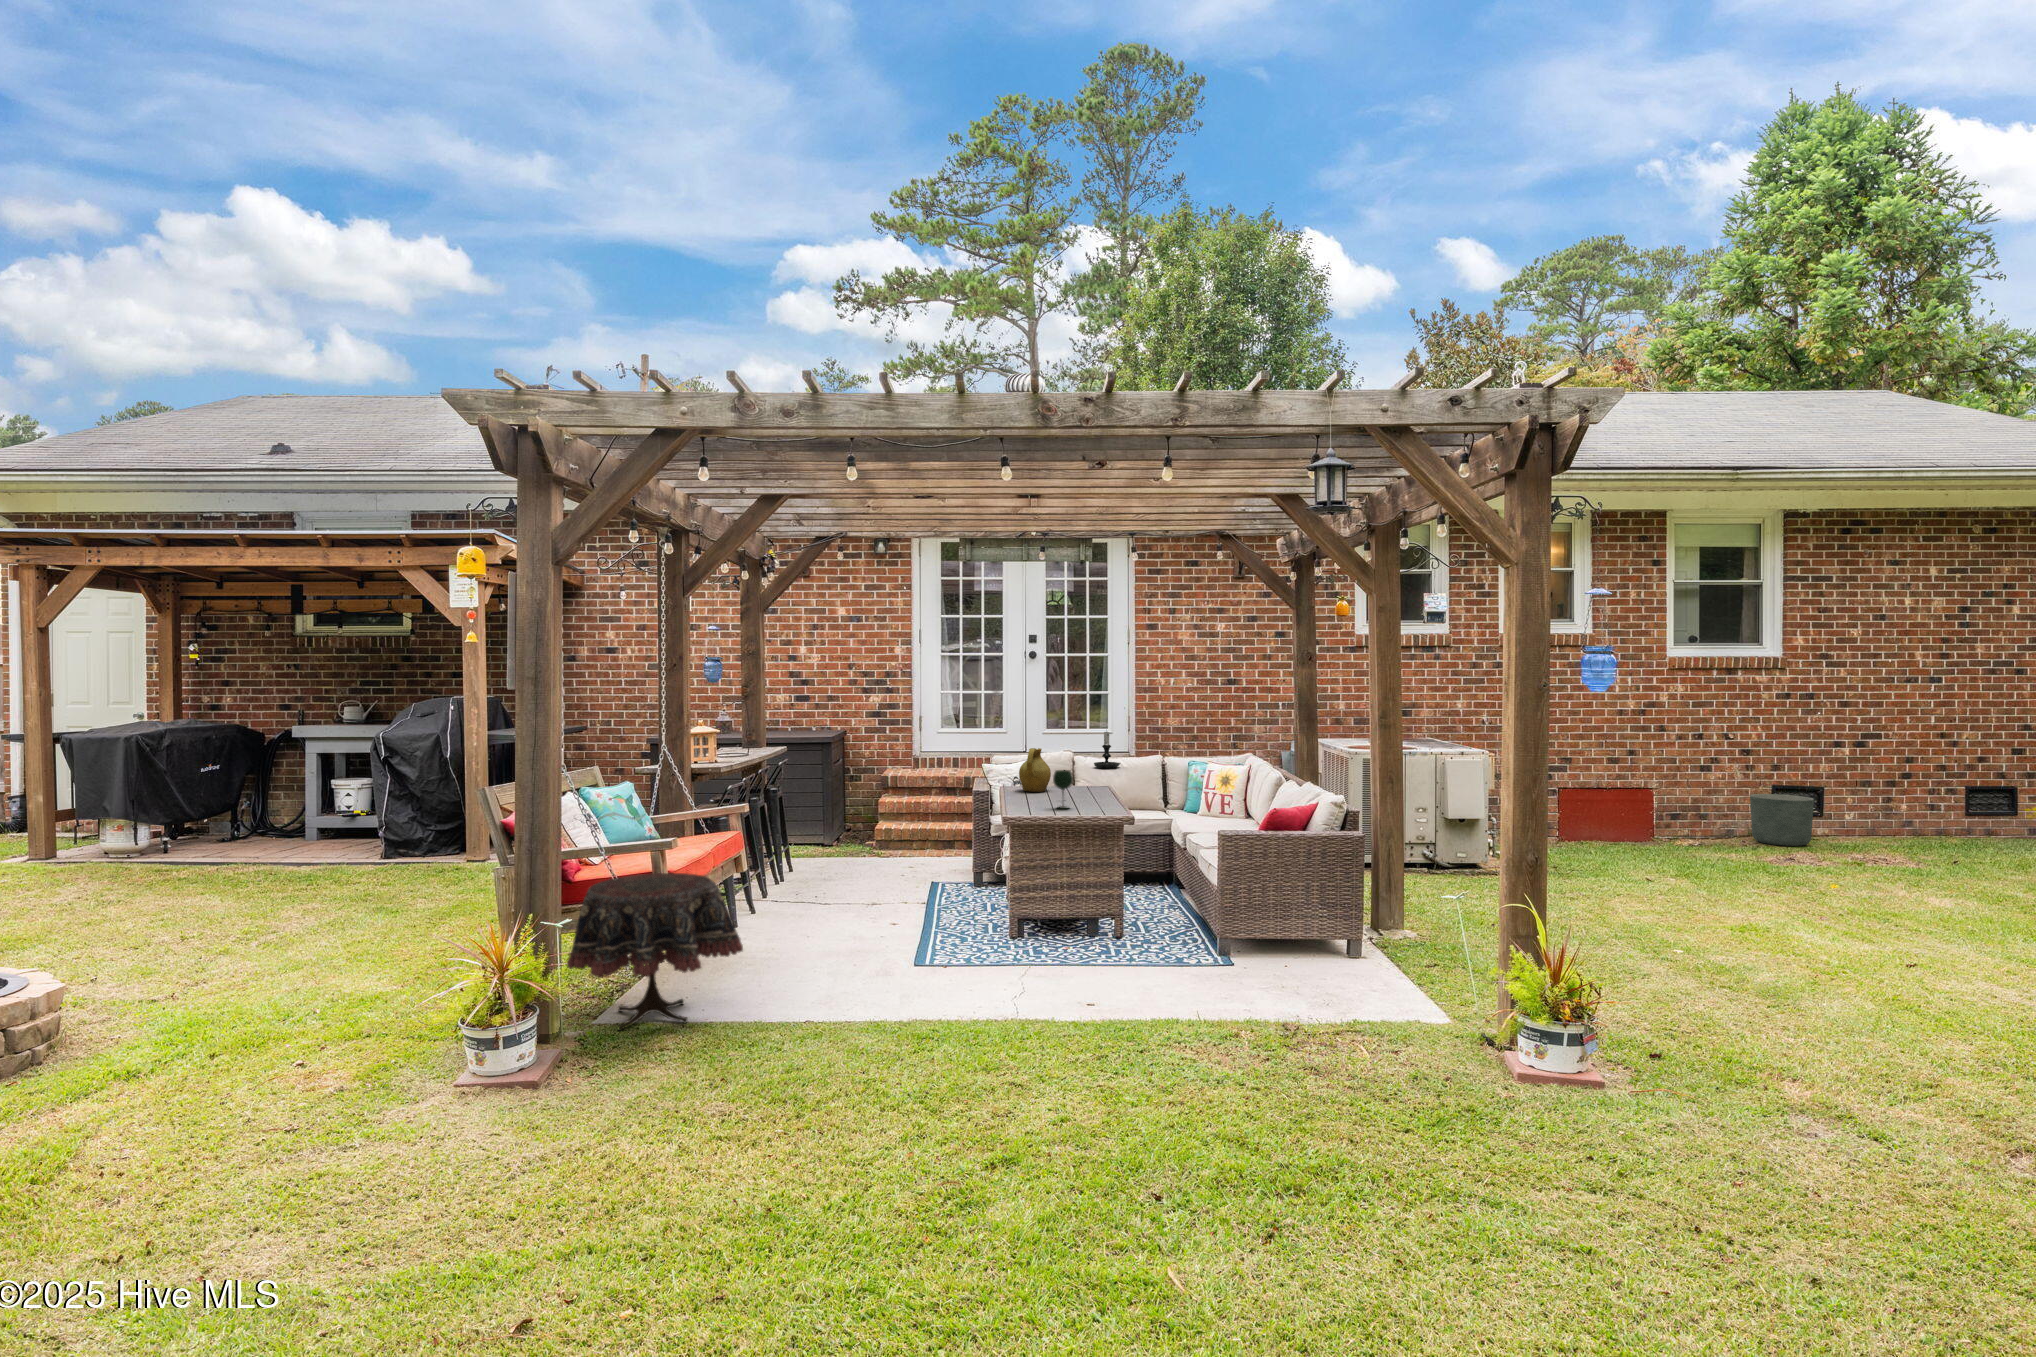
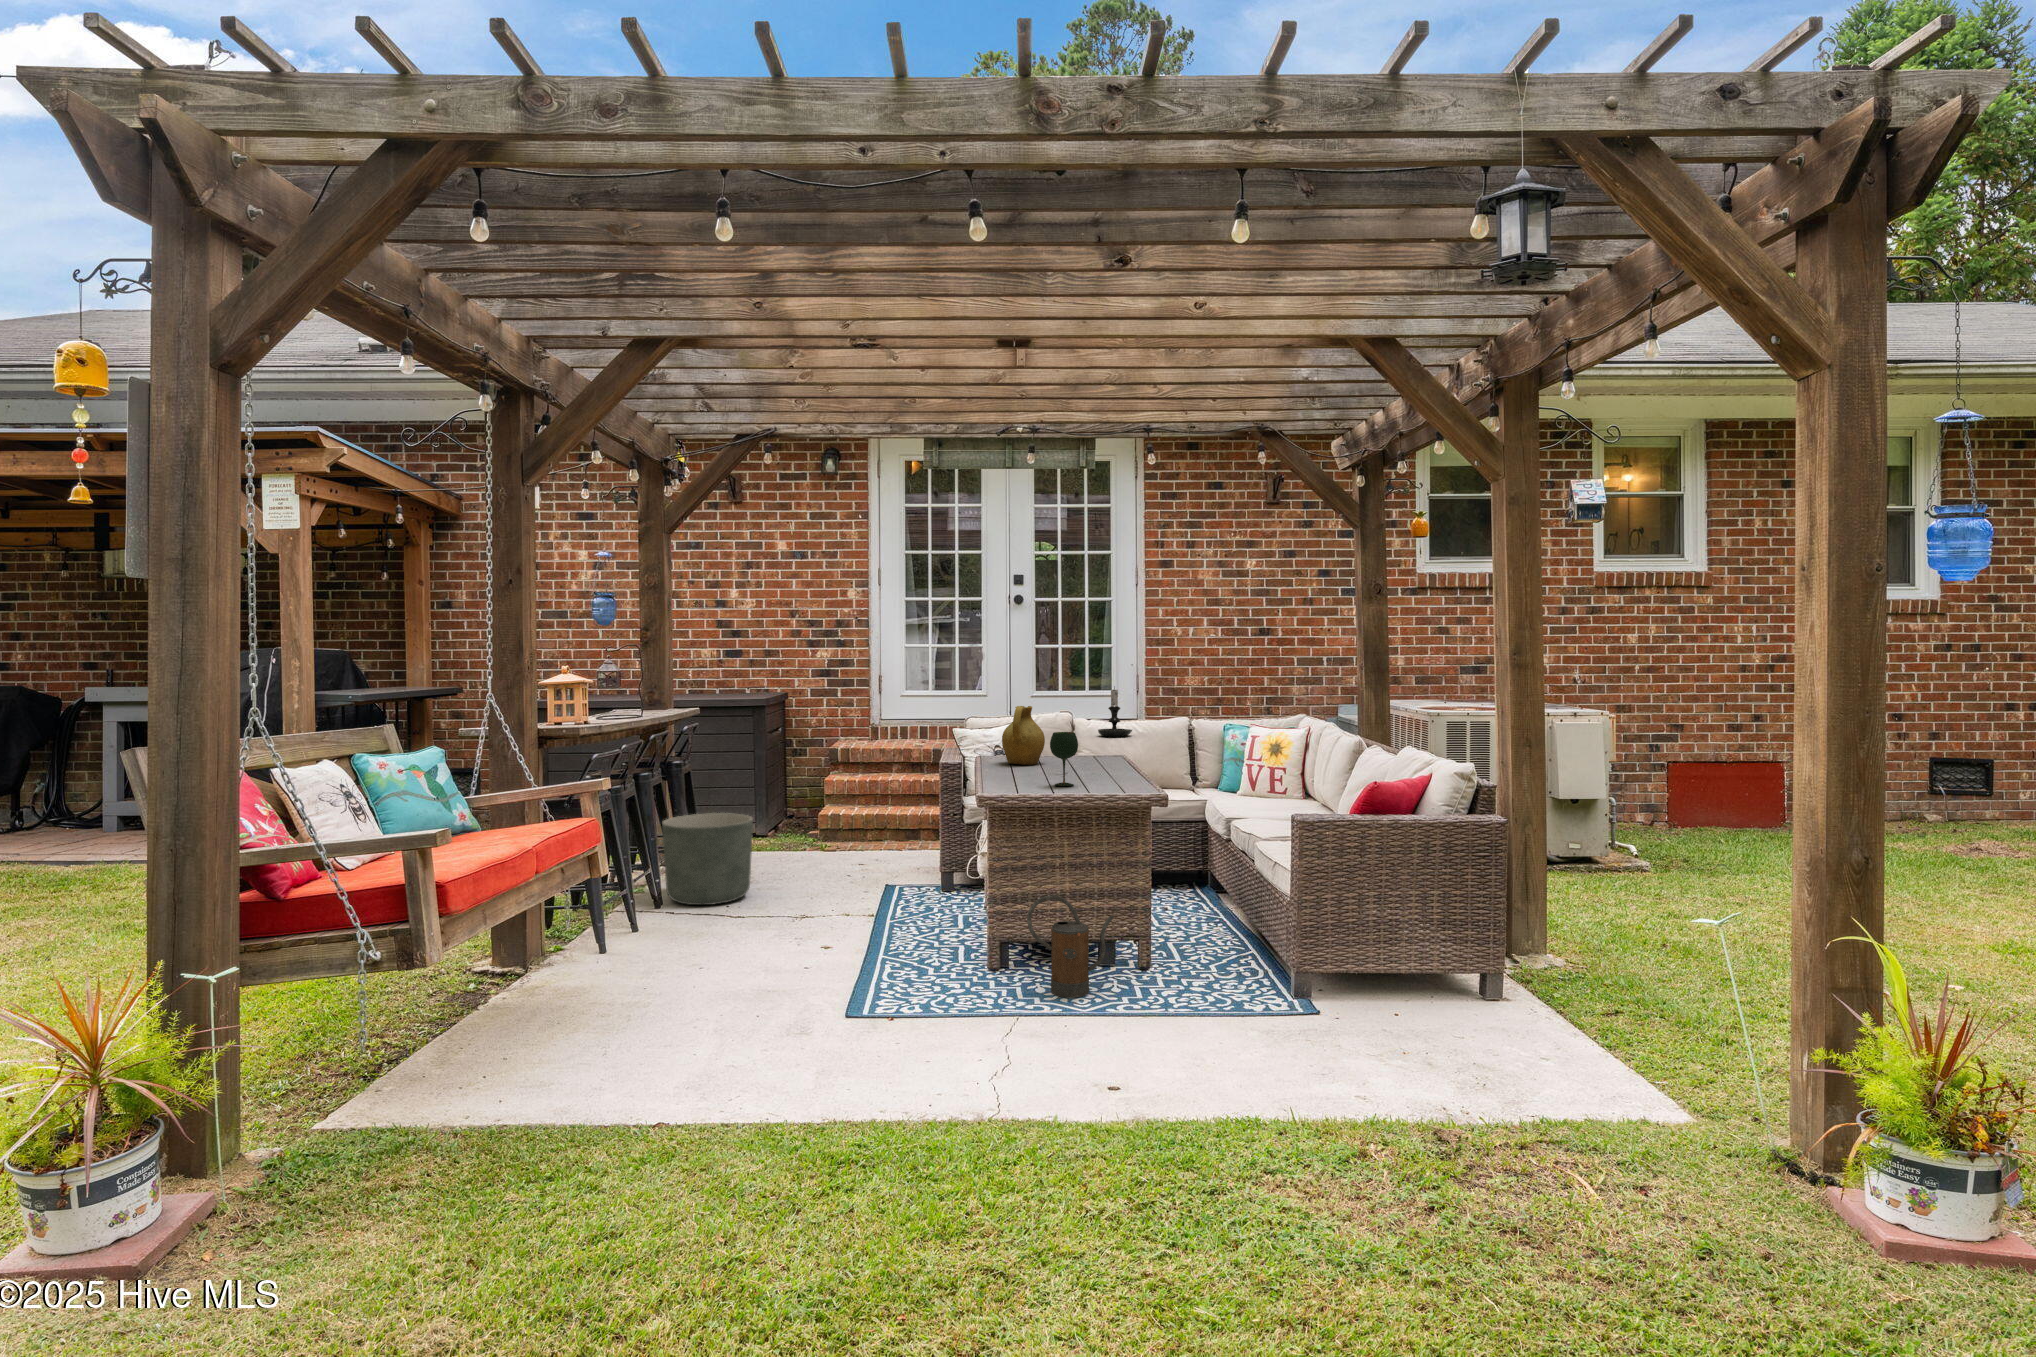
planter: present [1750,794,1814,846] -> present [662,813,753,905]
side table: present [567,873,743,1031] -> none [252,885,560,1151]
watering can: none [1036,885,1096,955] -> present [1027,895,1114,997]

